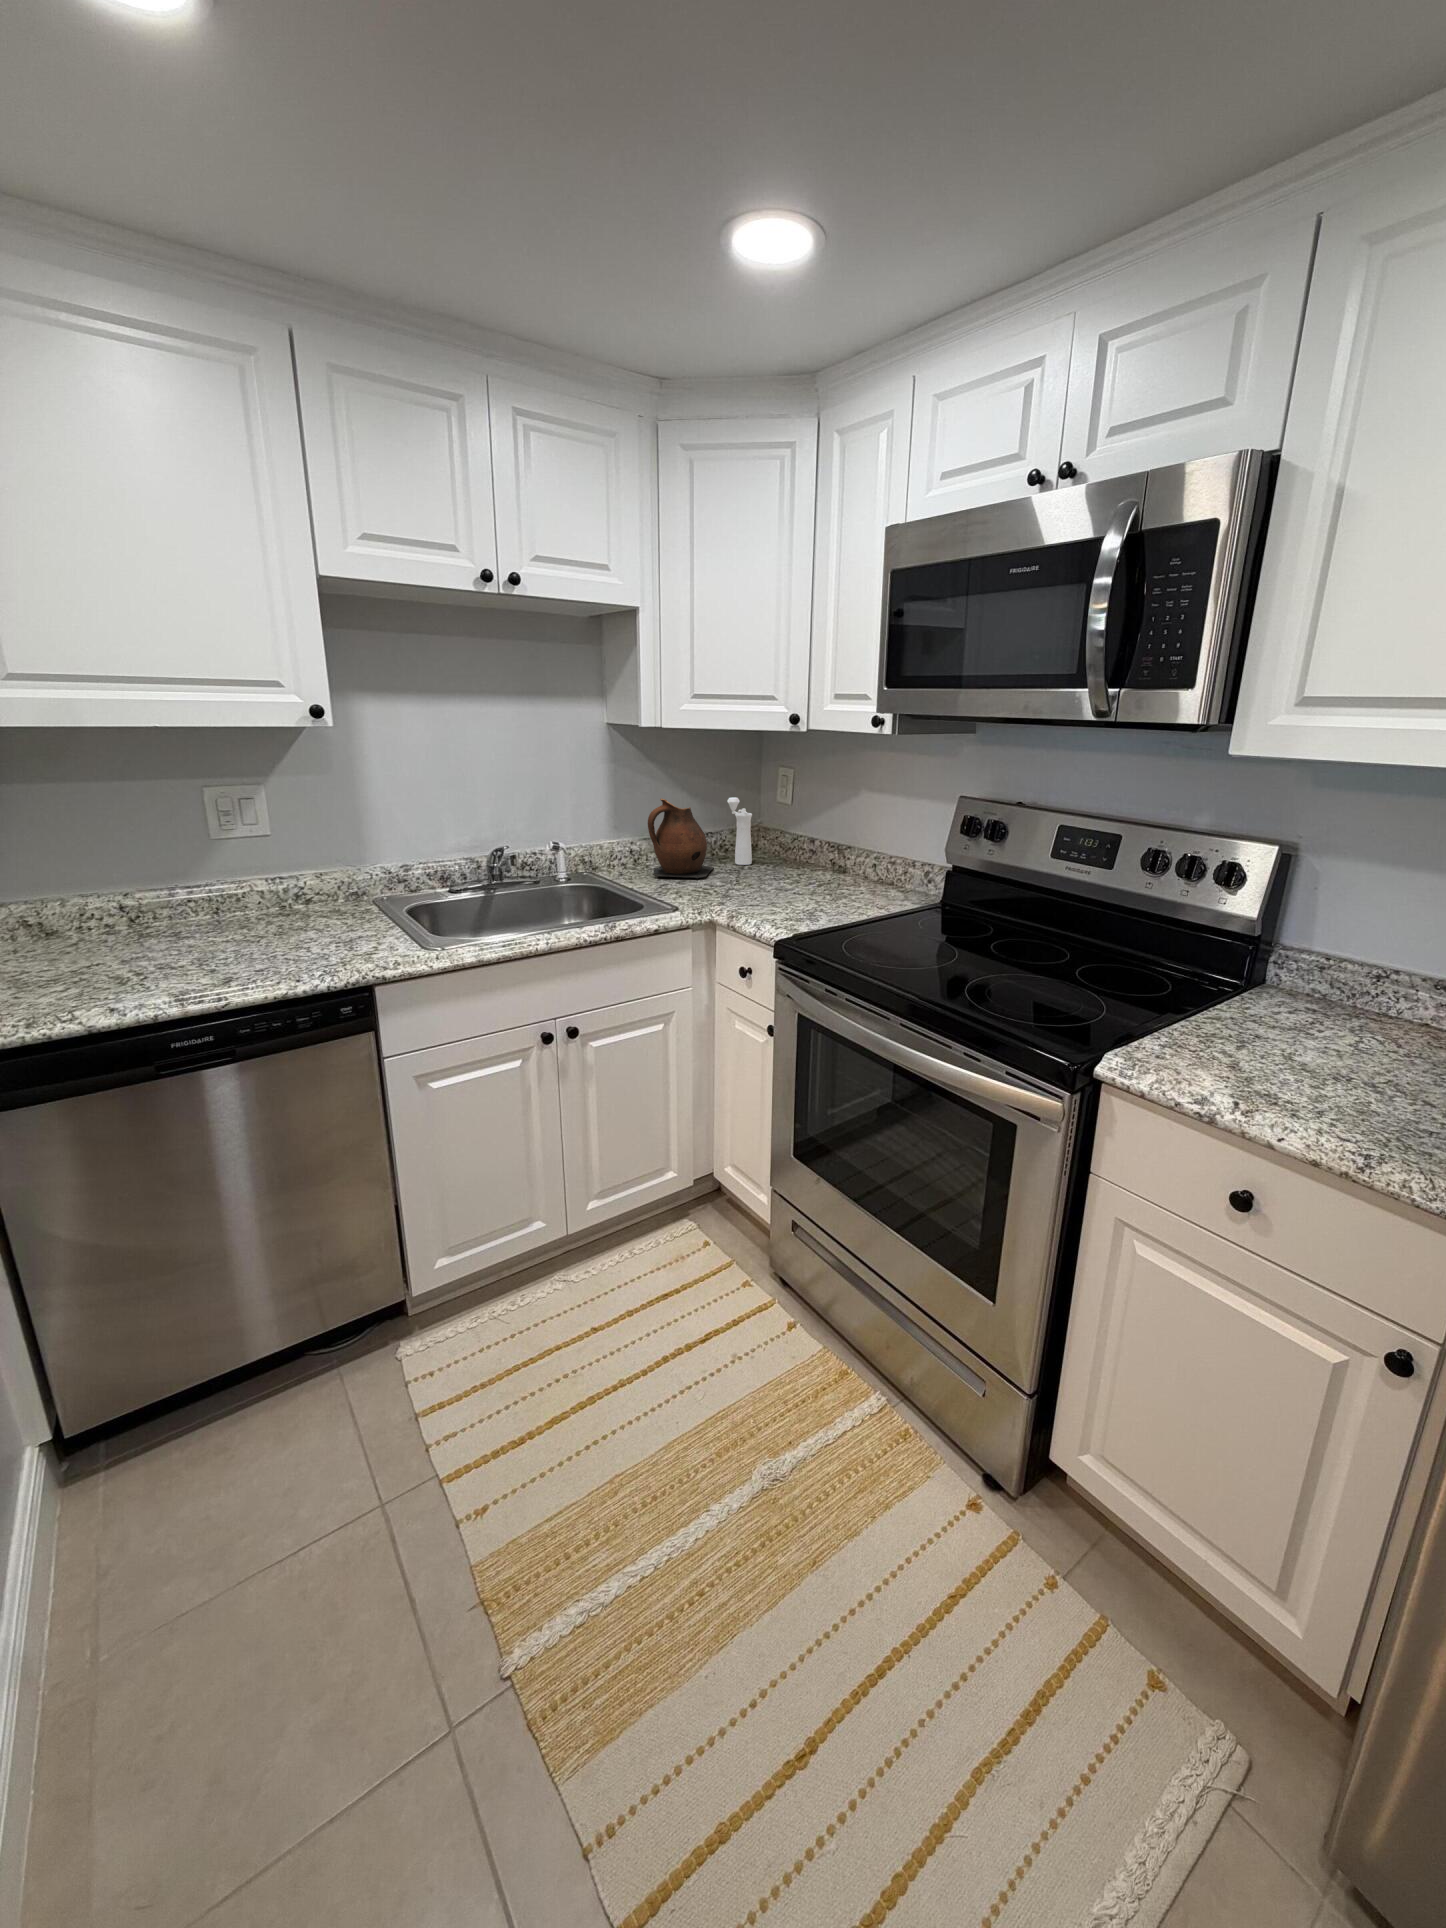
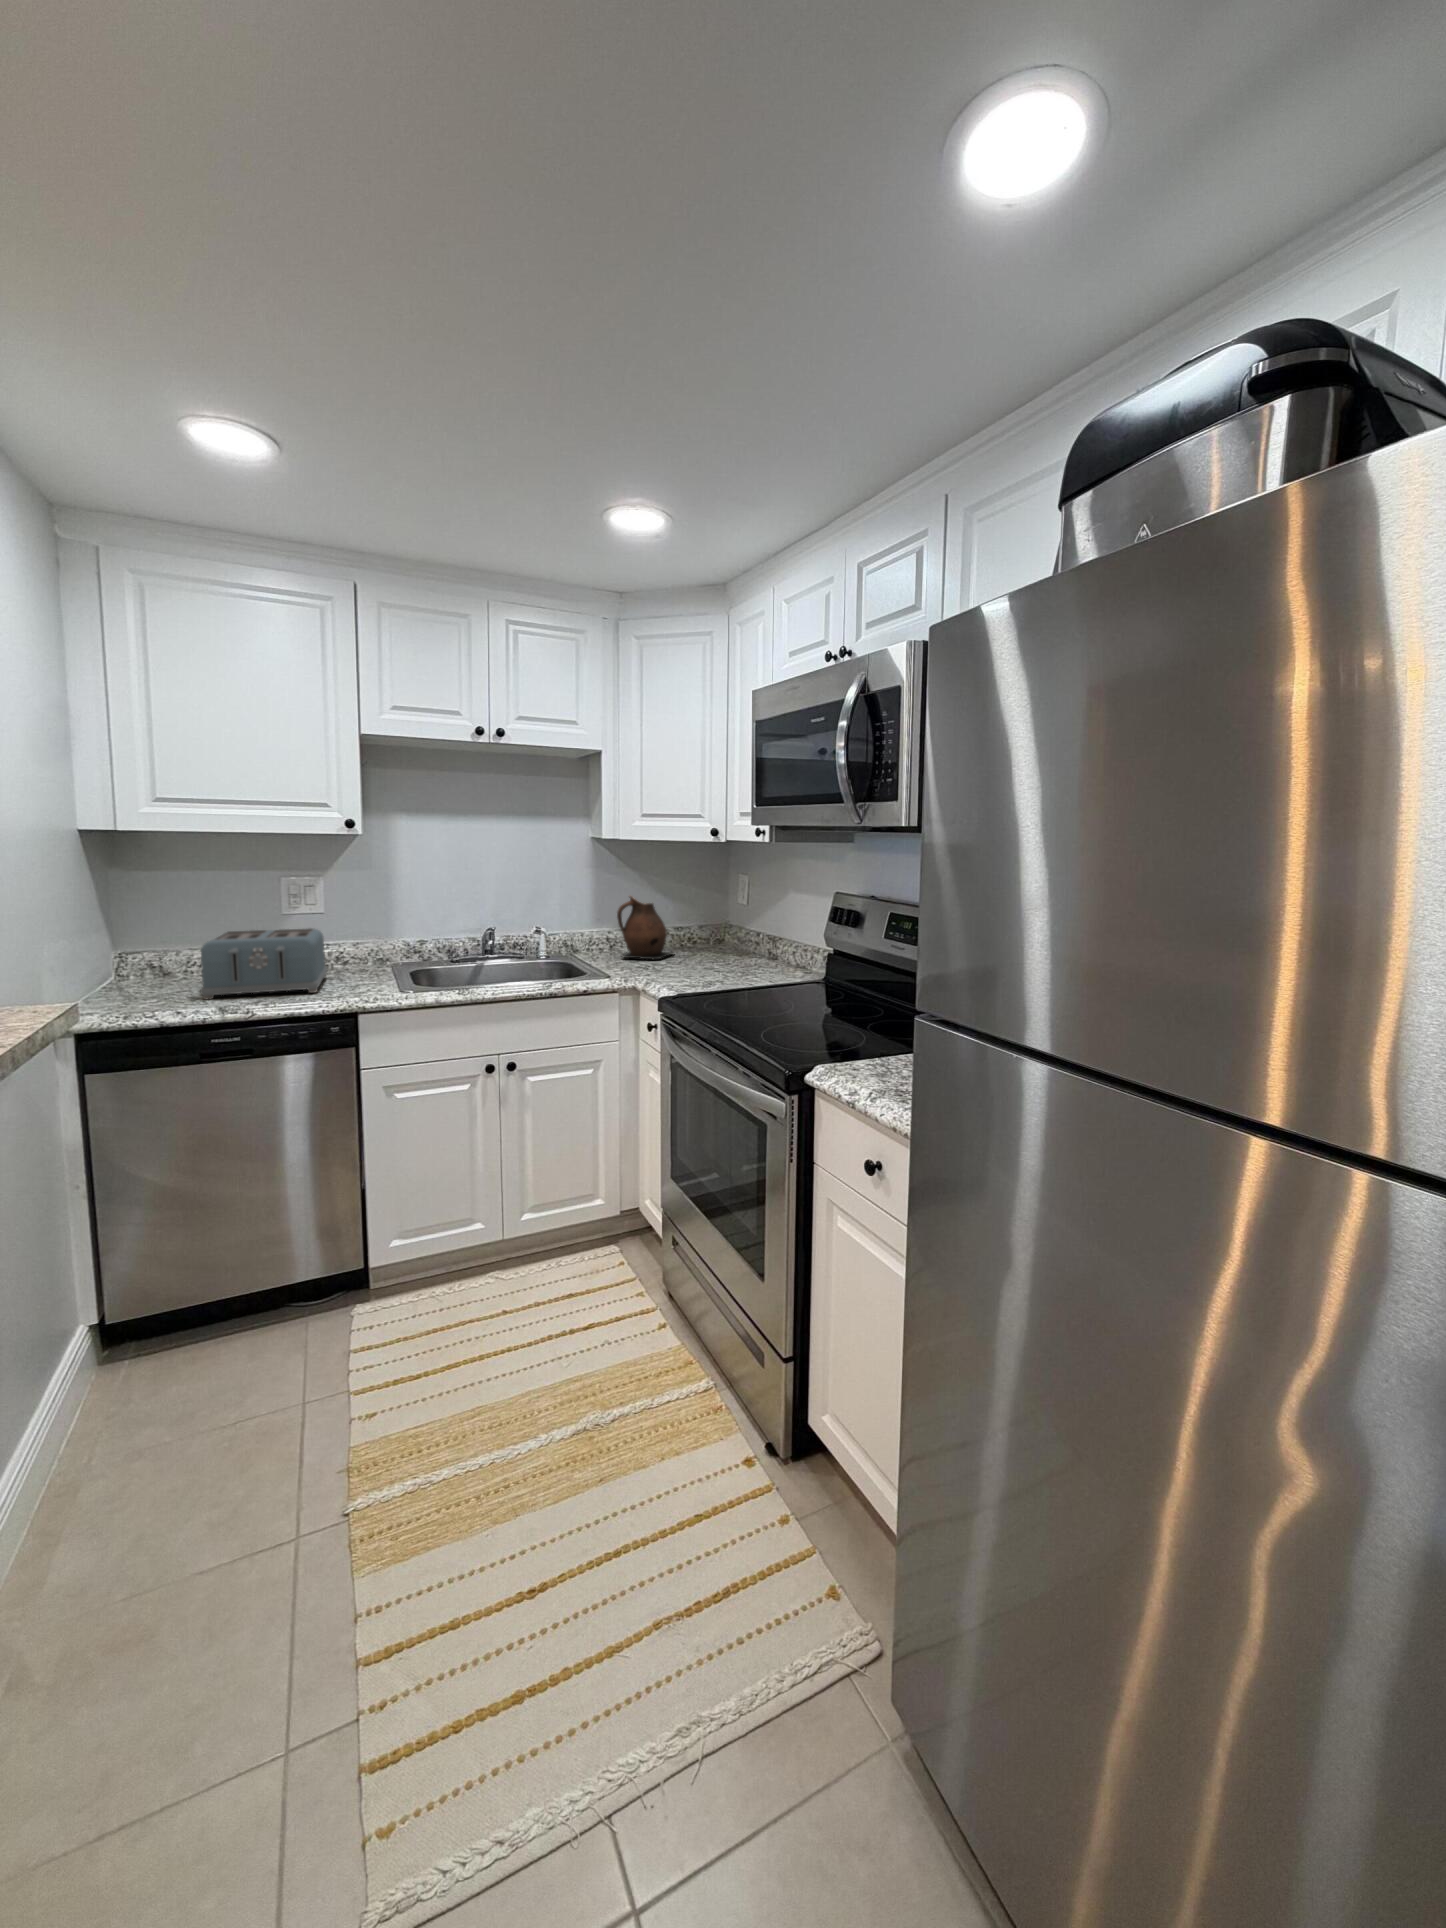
pepper mill: present [727,797,752,865] -> none [695,898,711,953]
toaster: none [119,859,300,976] -> present [201,928,327,999]

